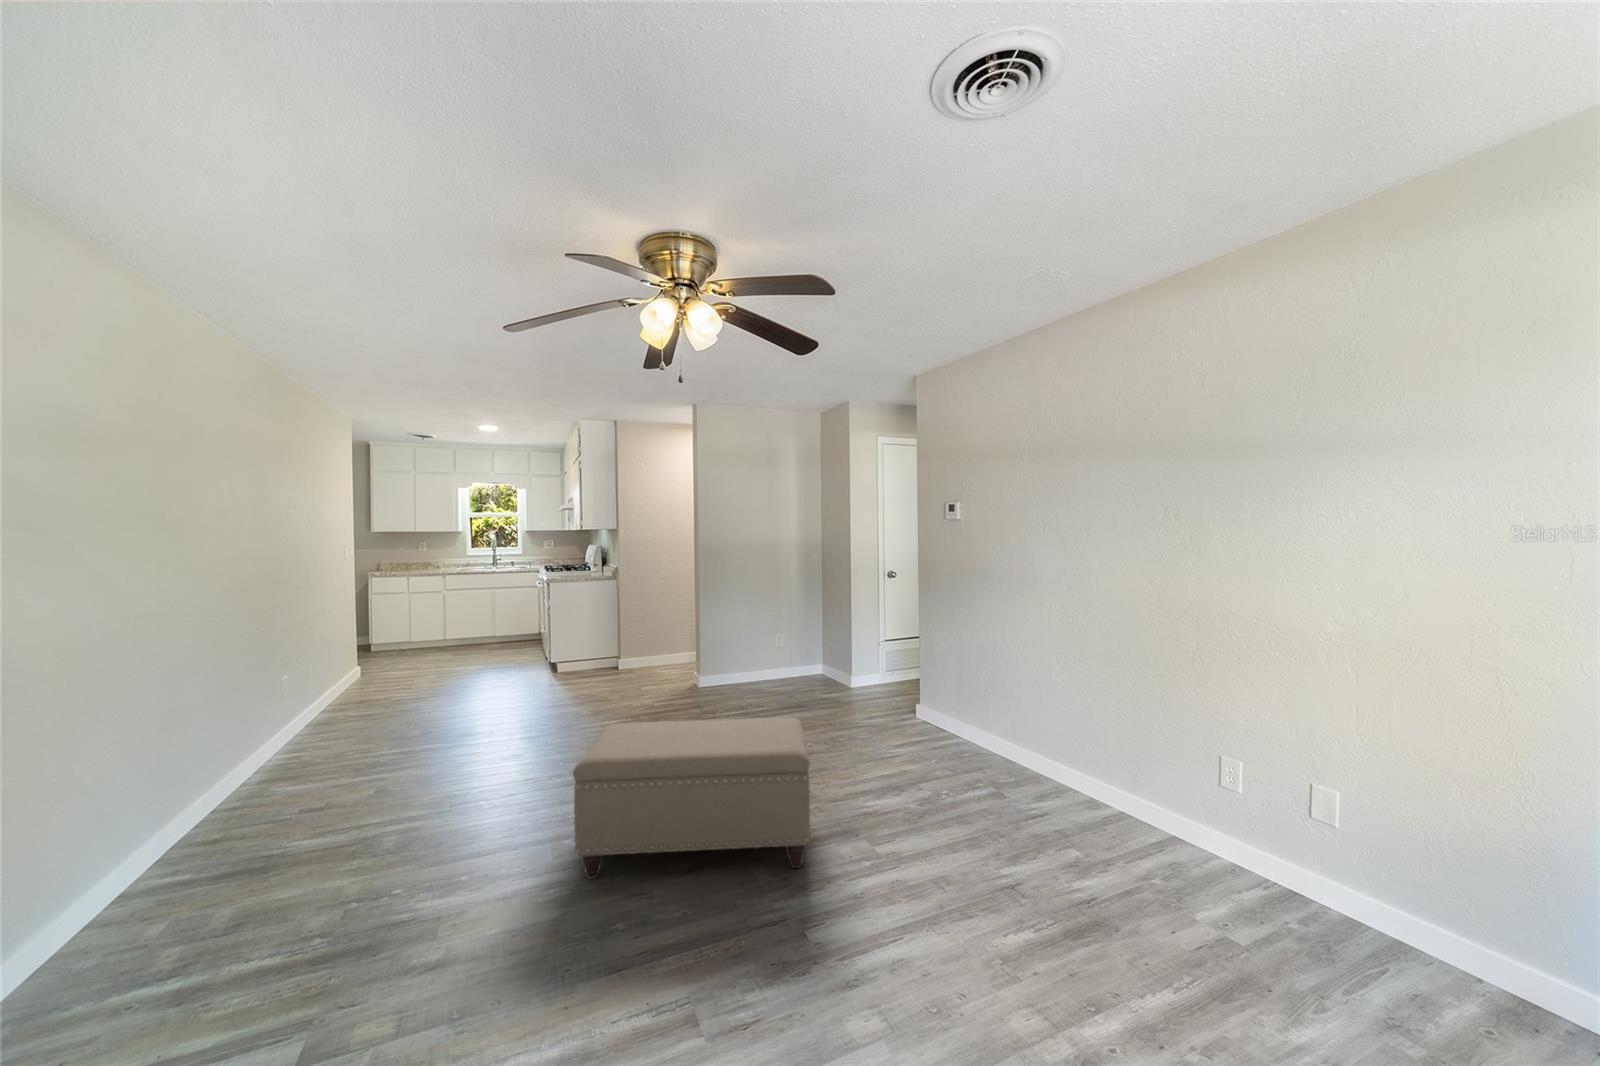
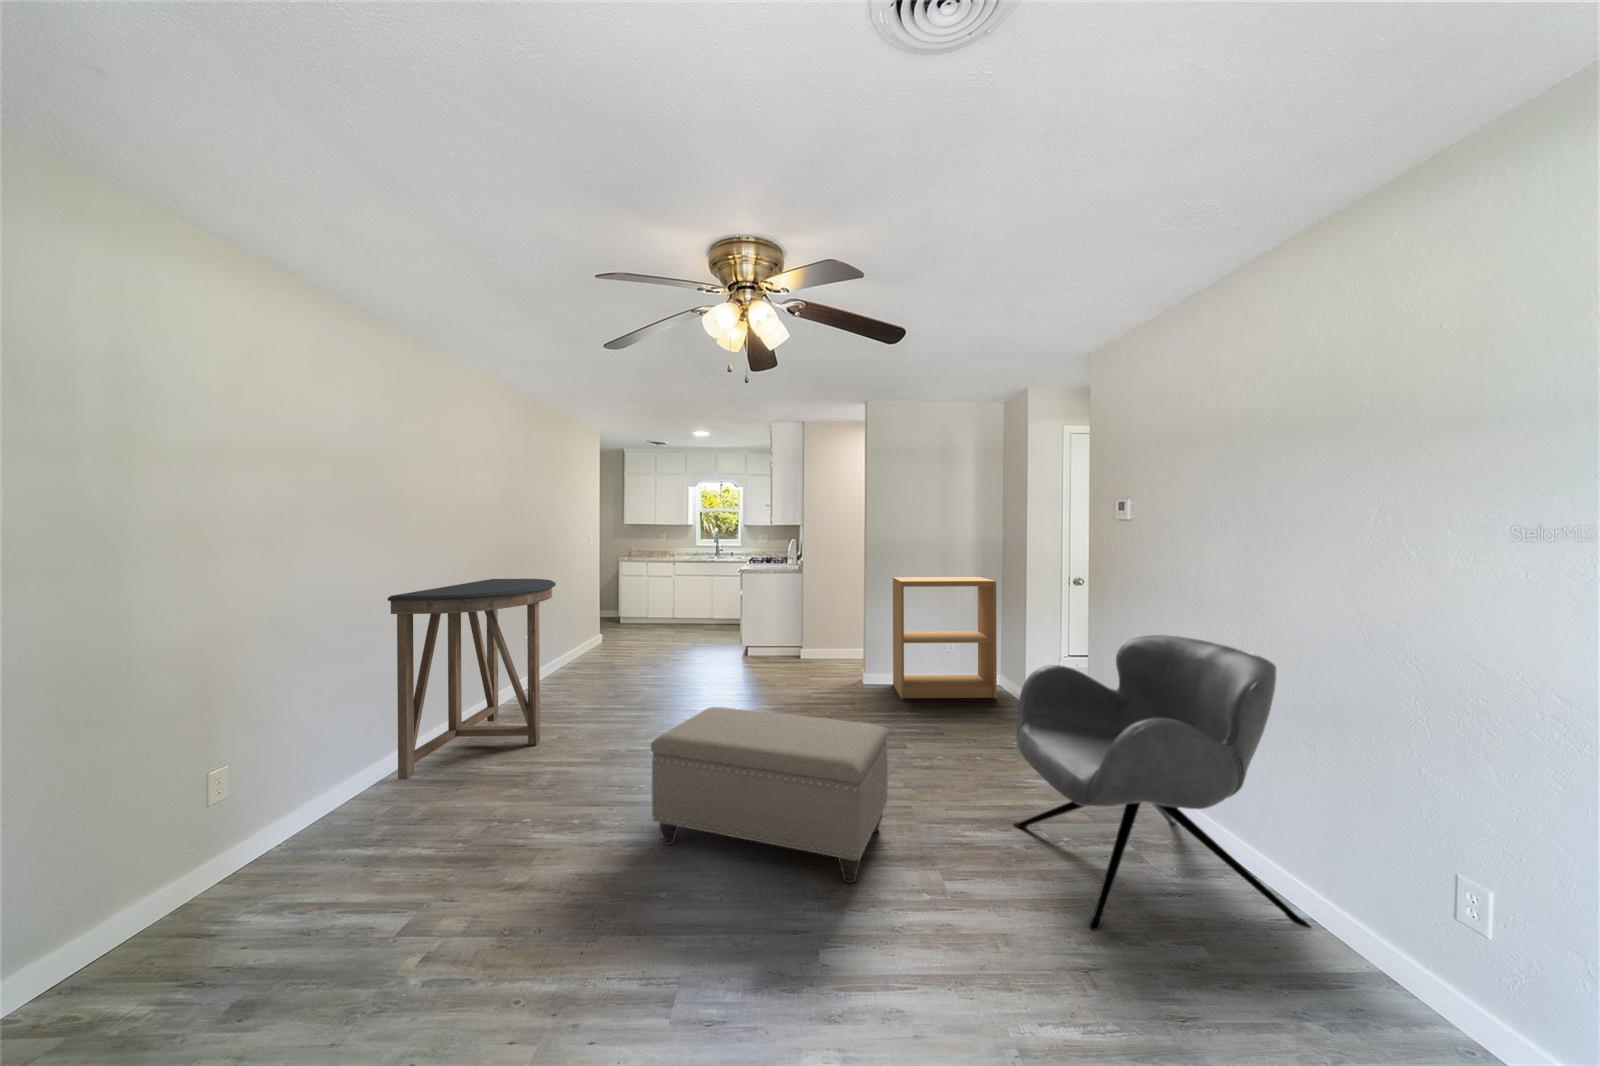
bookshelf: none [729,576,828,697] -> present [893,577,997,699]
console table: none [123,600,360,889] -> present [388,579,556,779]
armchair: none [899,615,1122,856] -> present [1013,635,1311,930]

